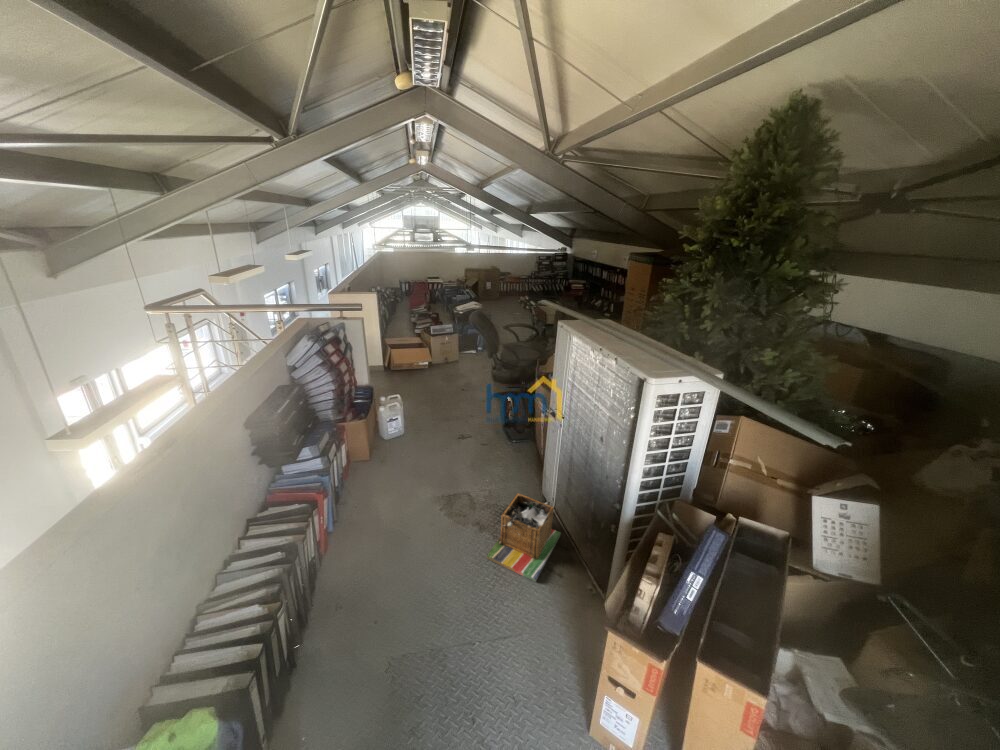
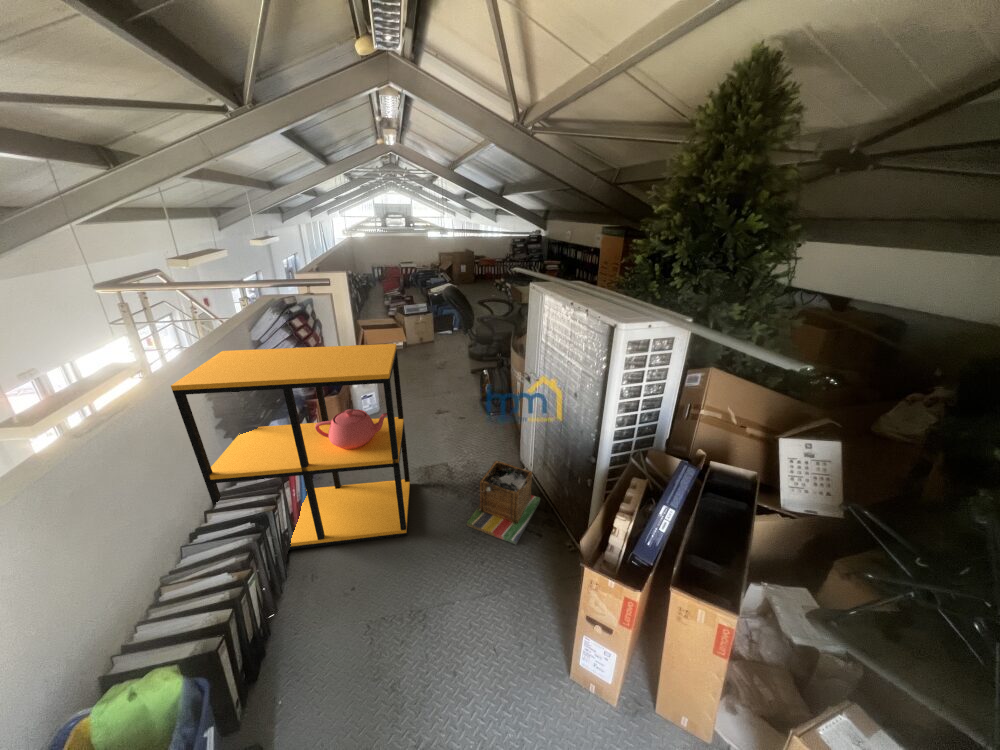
shelving unit: none [213,376,432,579] -> present [171,344,410,550]

